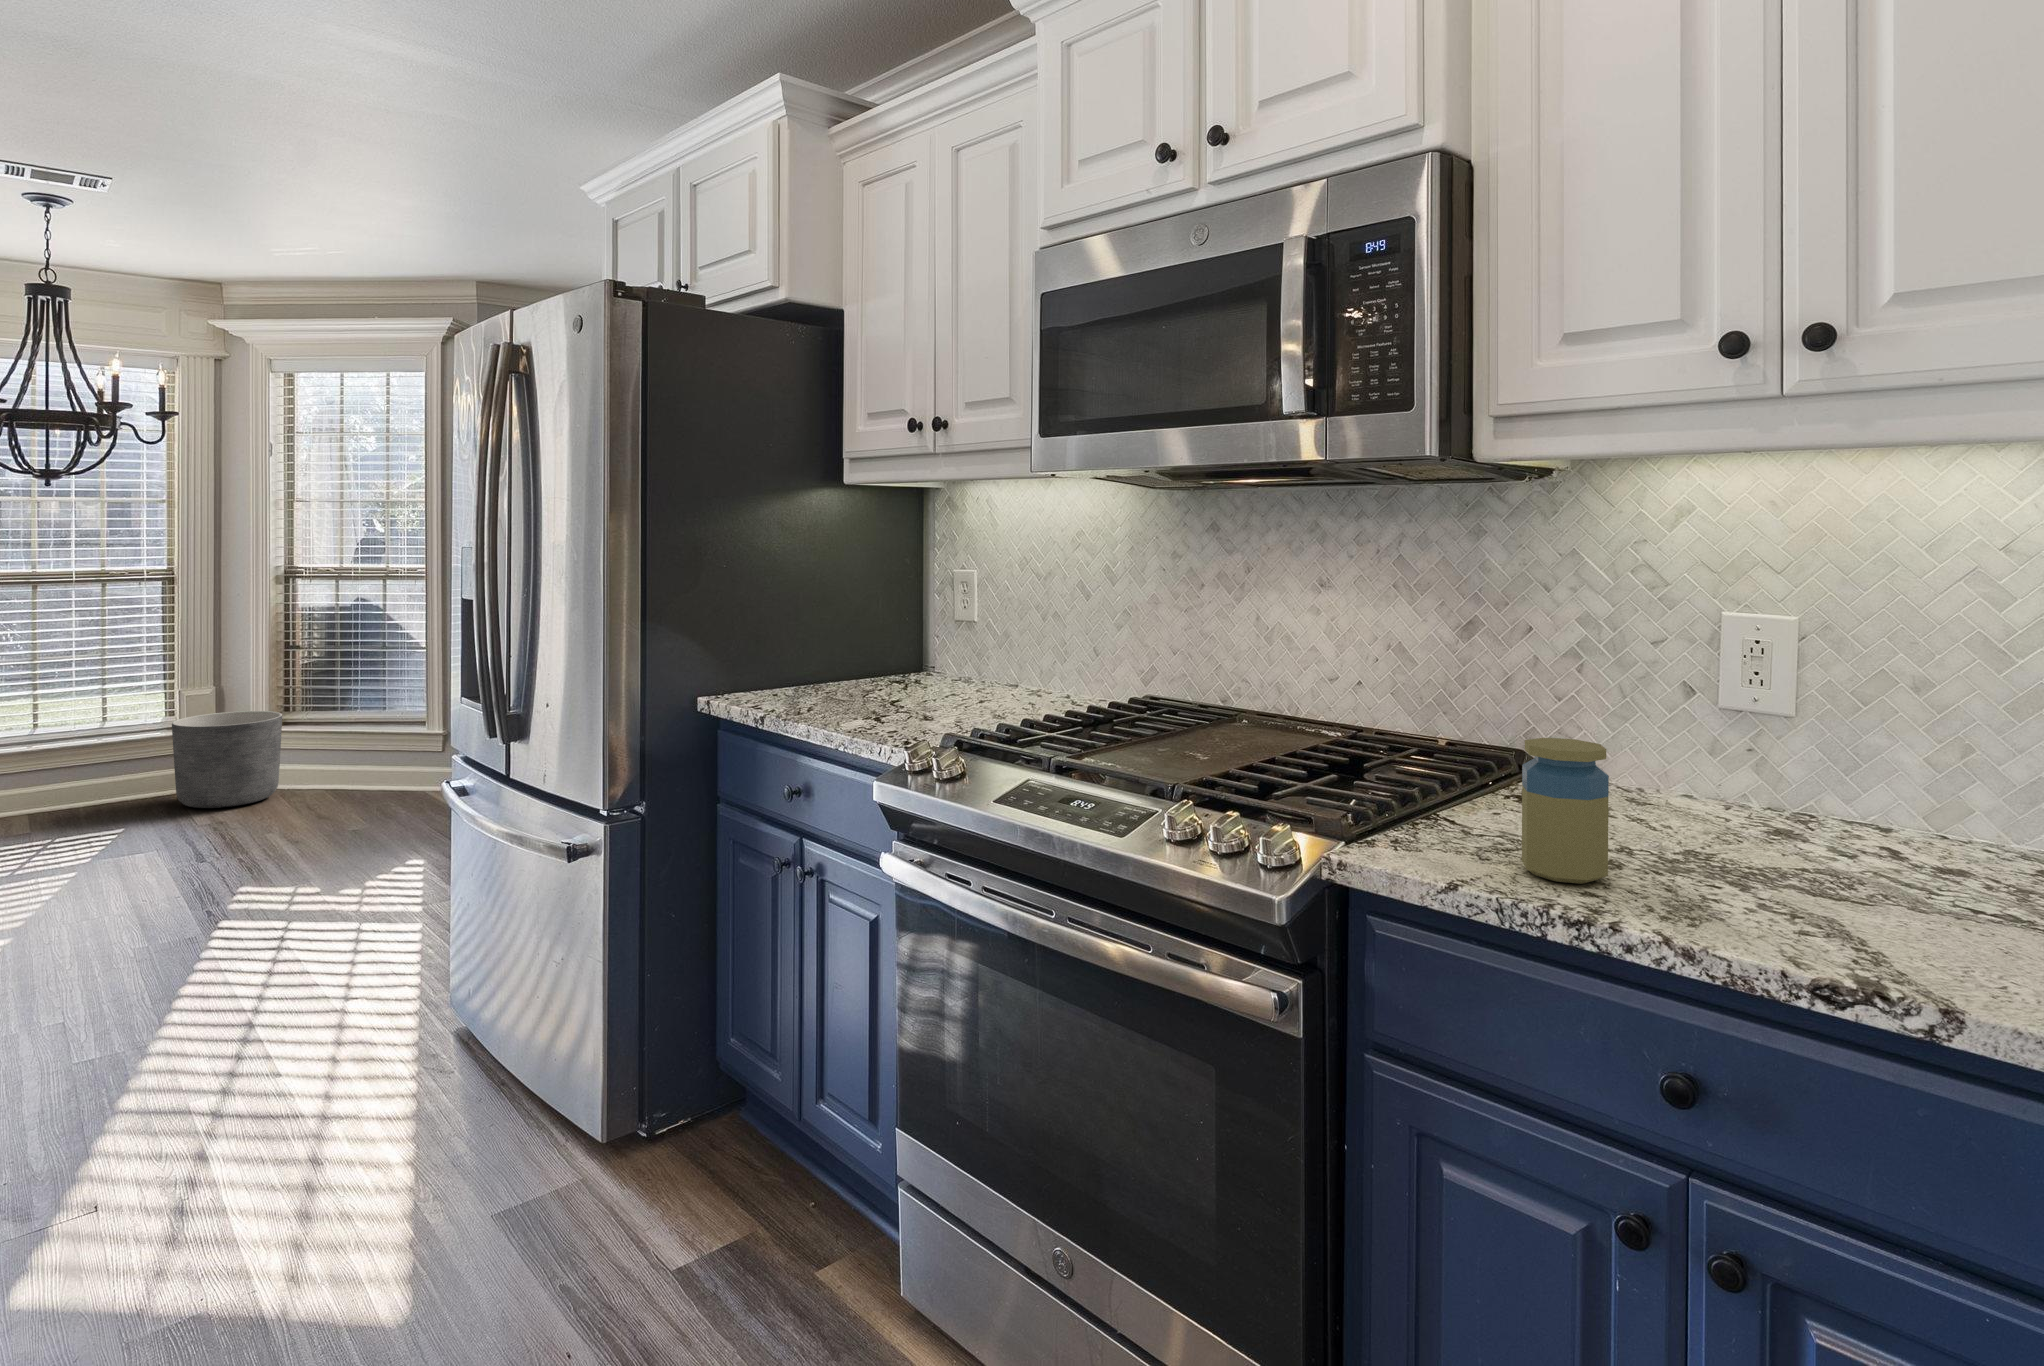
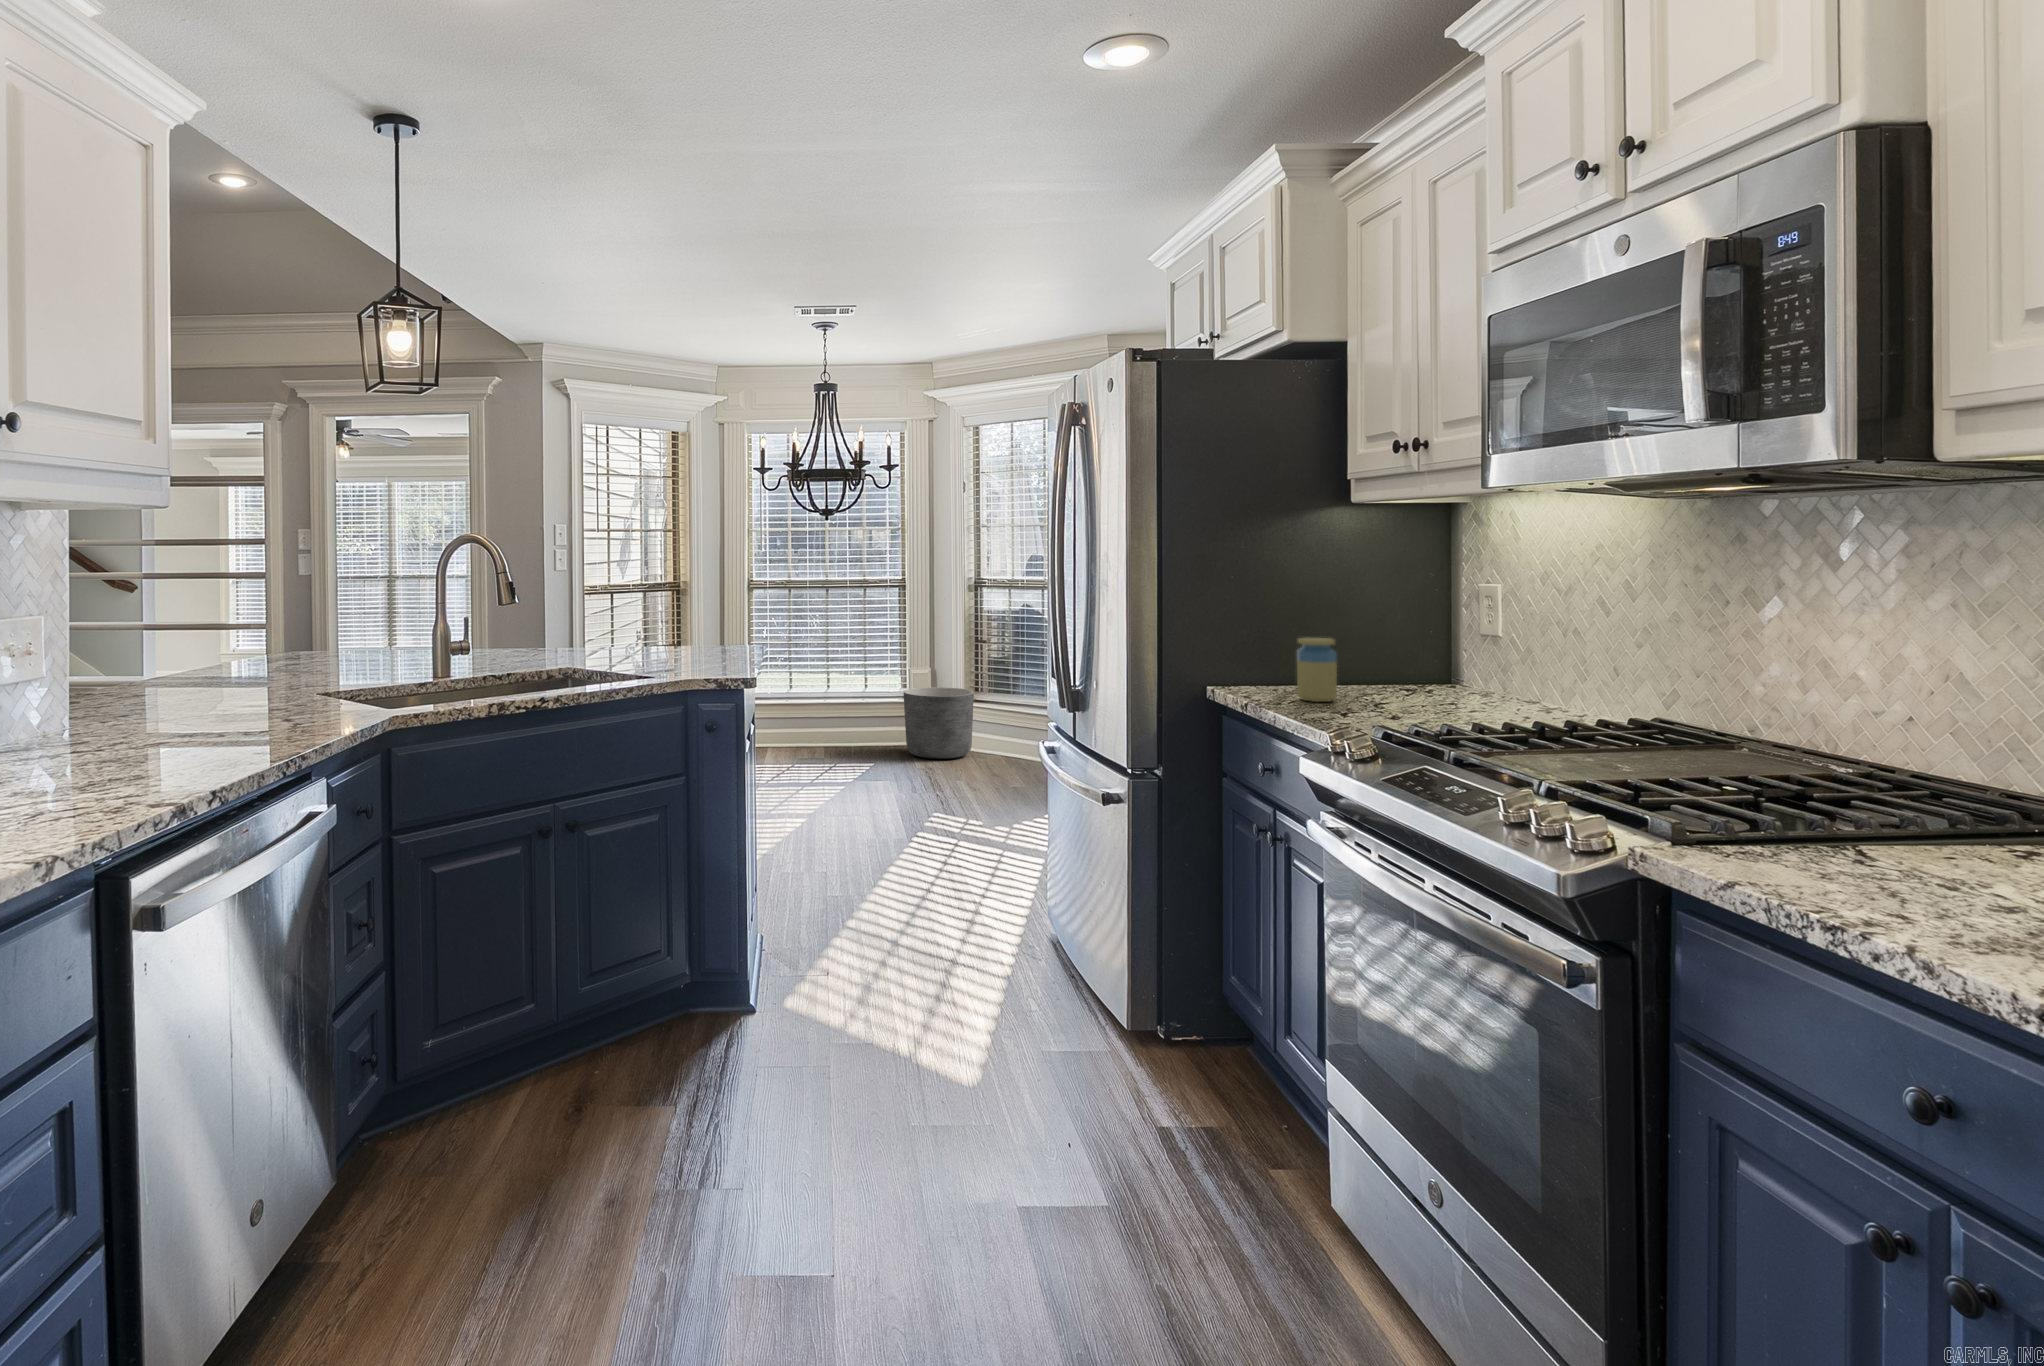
jar: present [1522,738,1609,884] -> present [1297,638,1337,702]

